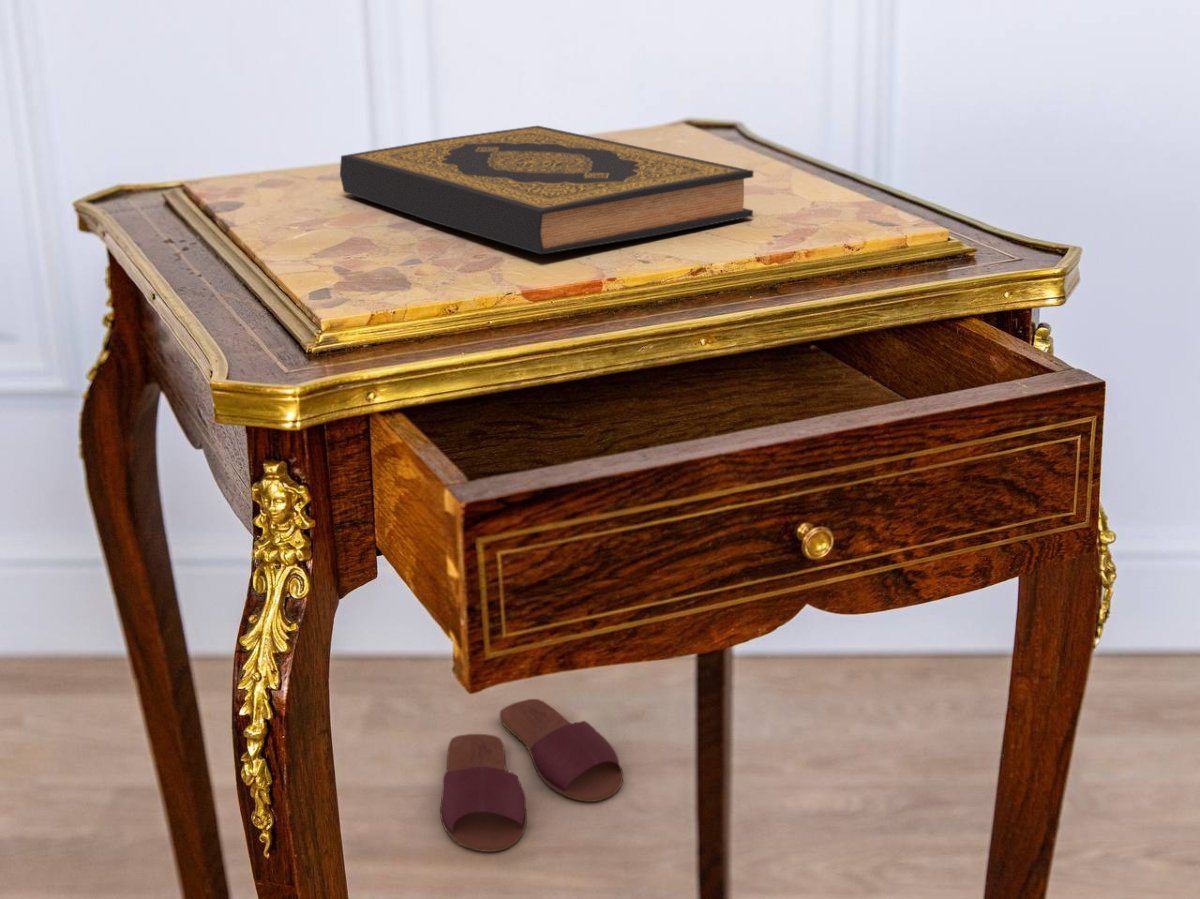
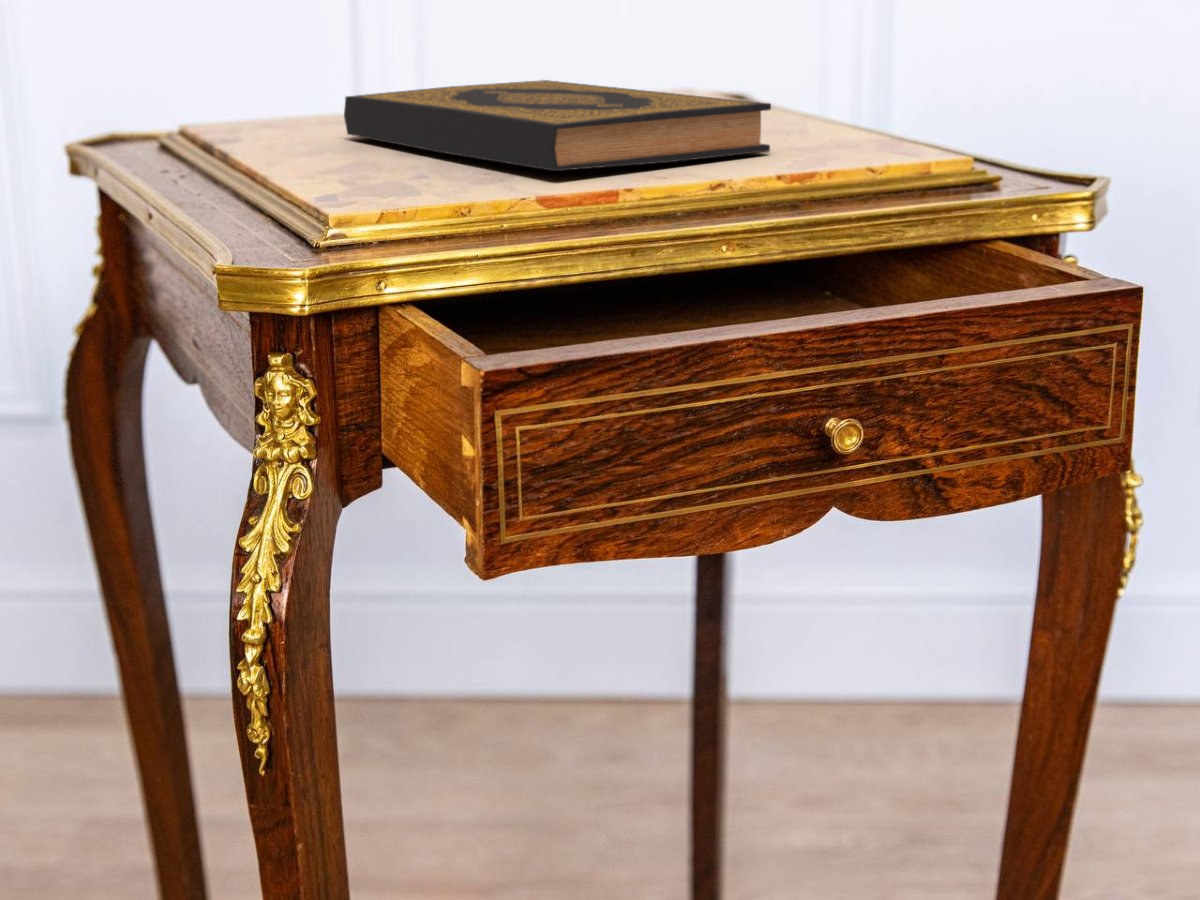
slippers: present [440,699,623,852] -> none [430,714,621,859]

